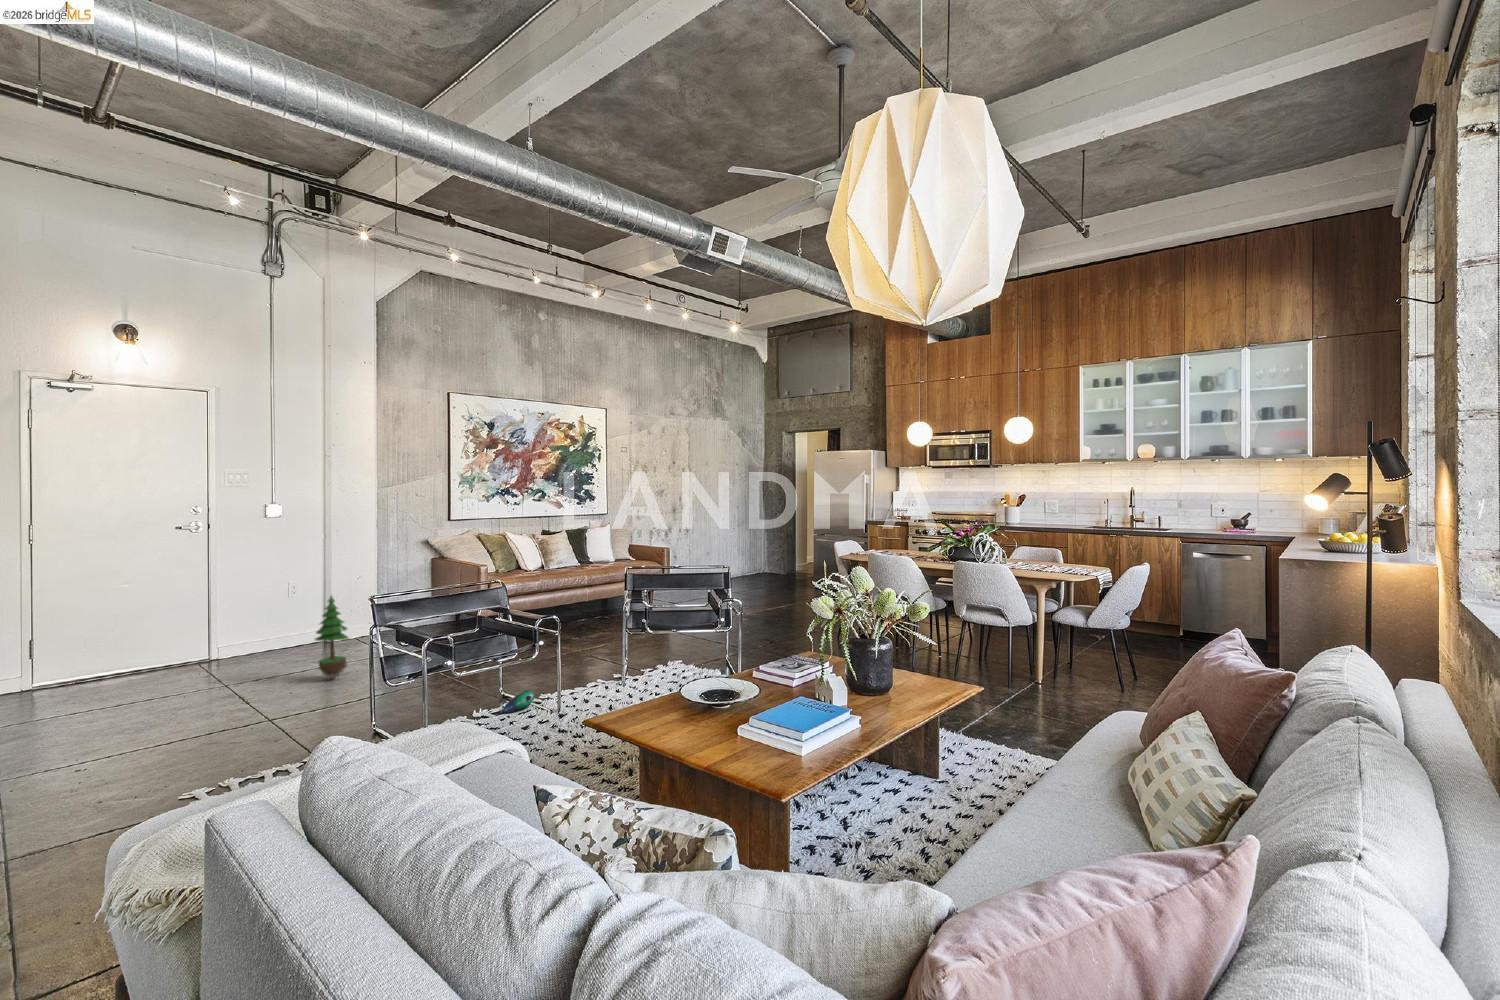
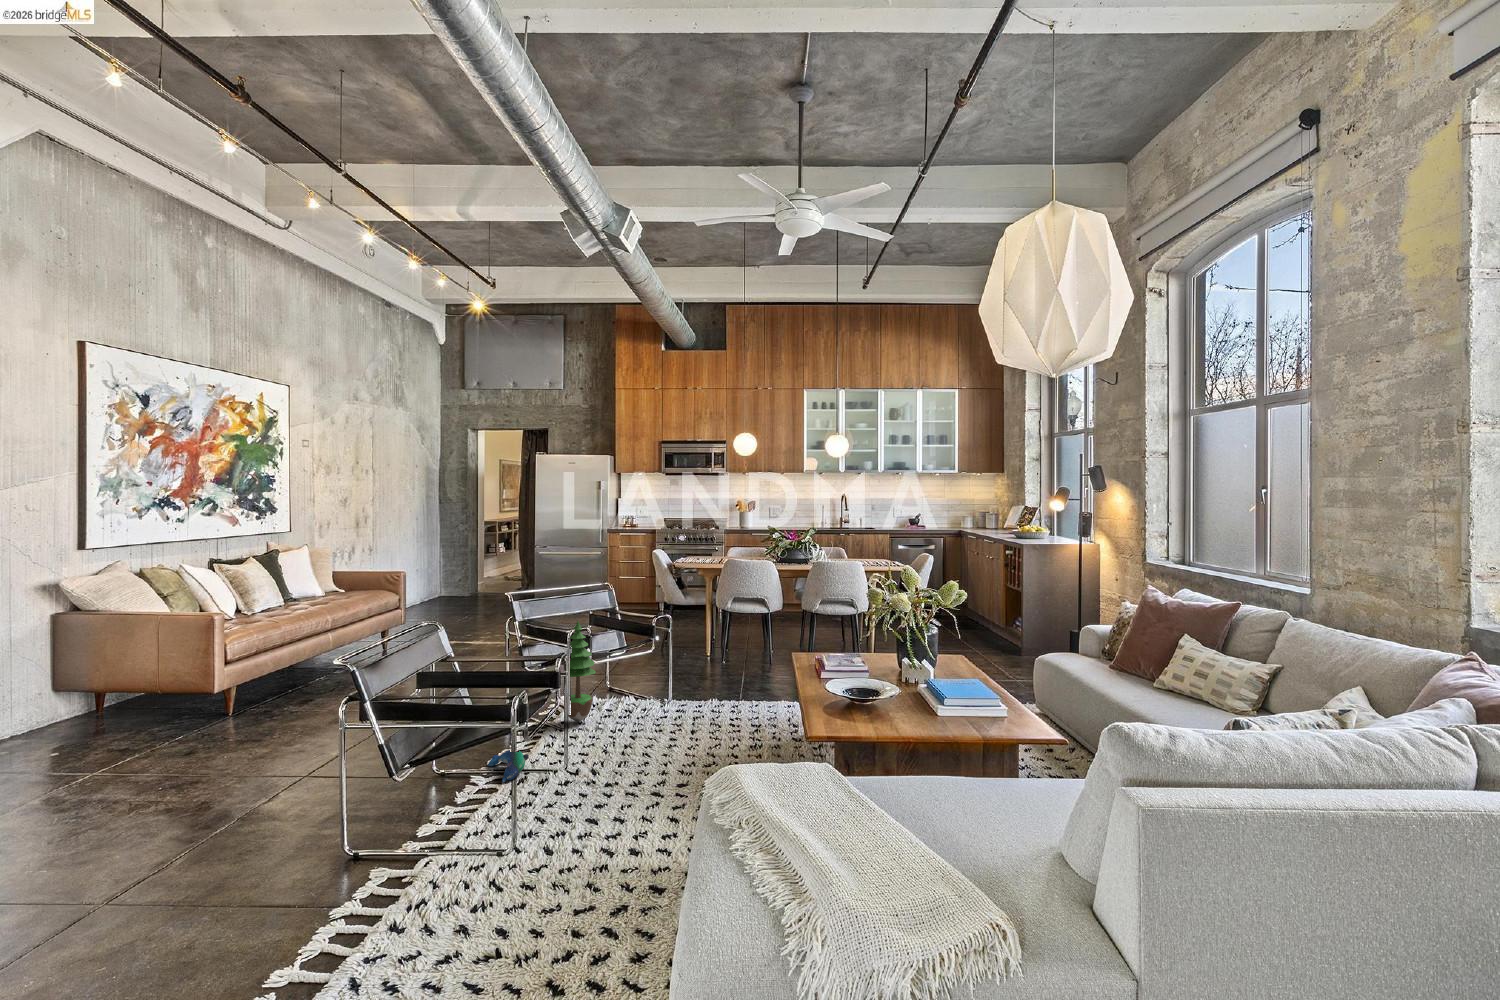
potted tree: present [315,596,348,679] -> present [568,621,596,722]

